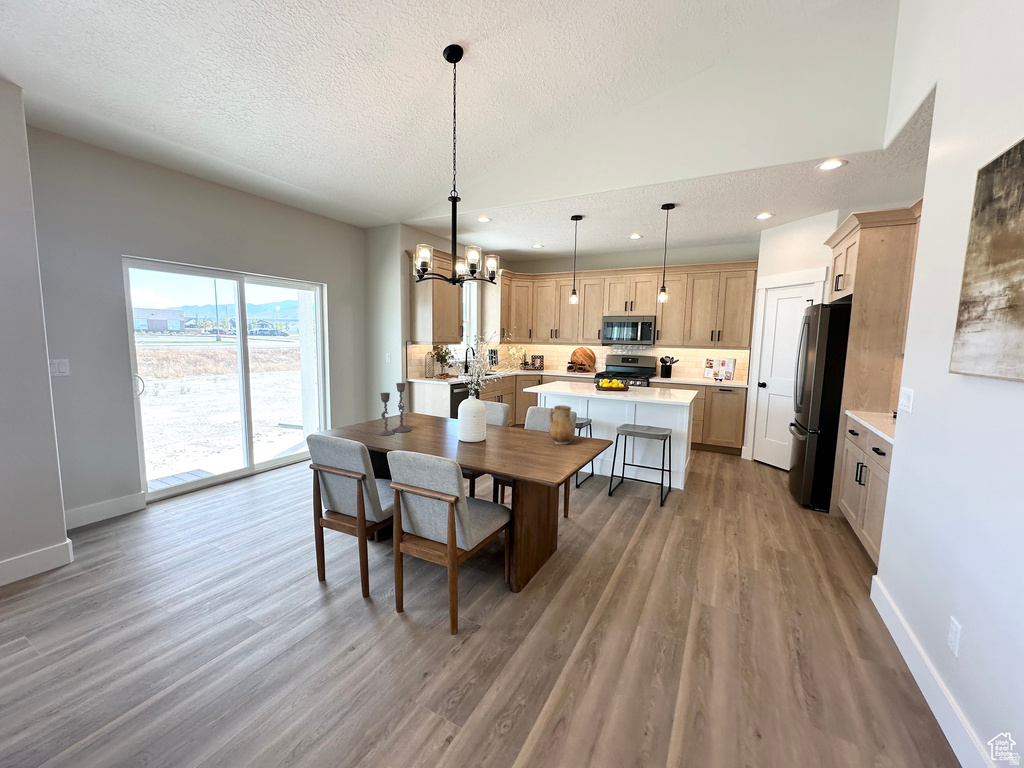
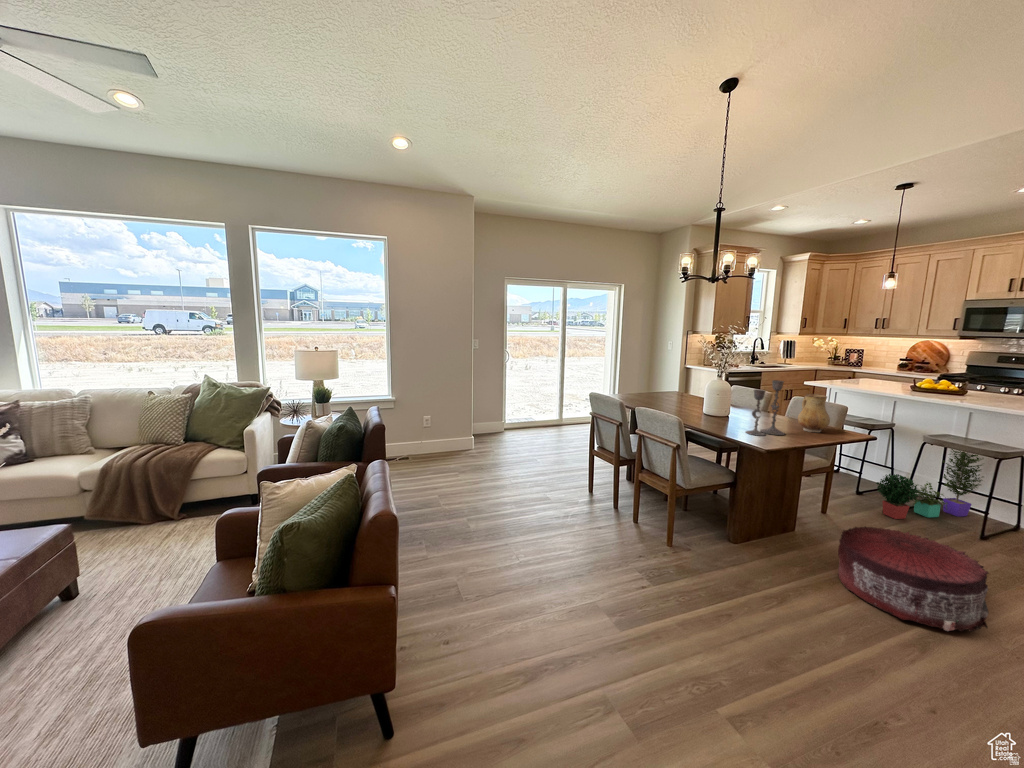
candlestick: present [378,383,411,435] -> present [746,380,785,436]
potted plant: none [592,426,647,504] -> present [876,449,984,519]
pouf: none [602,522,708,616] -> present [838,527,988,632]

